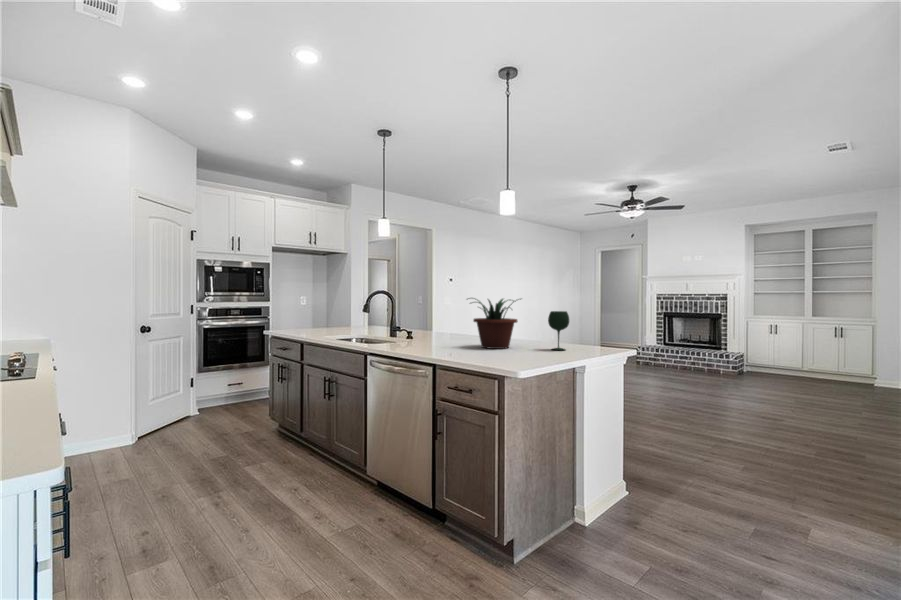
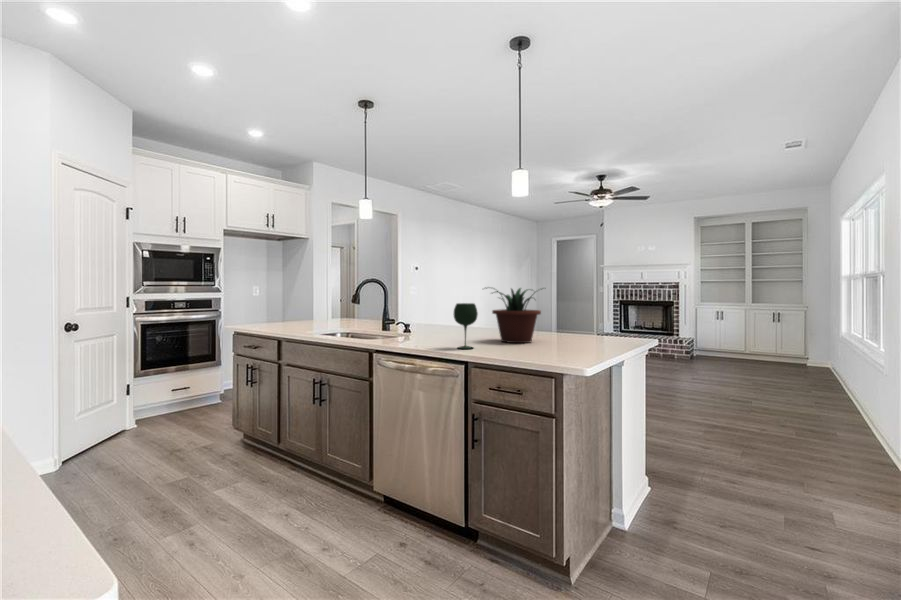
wine glass: present [548,311,569,350] -> present [453,303,478,349]

